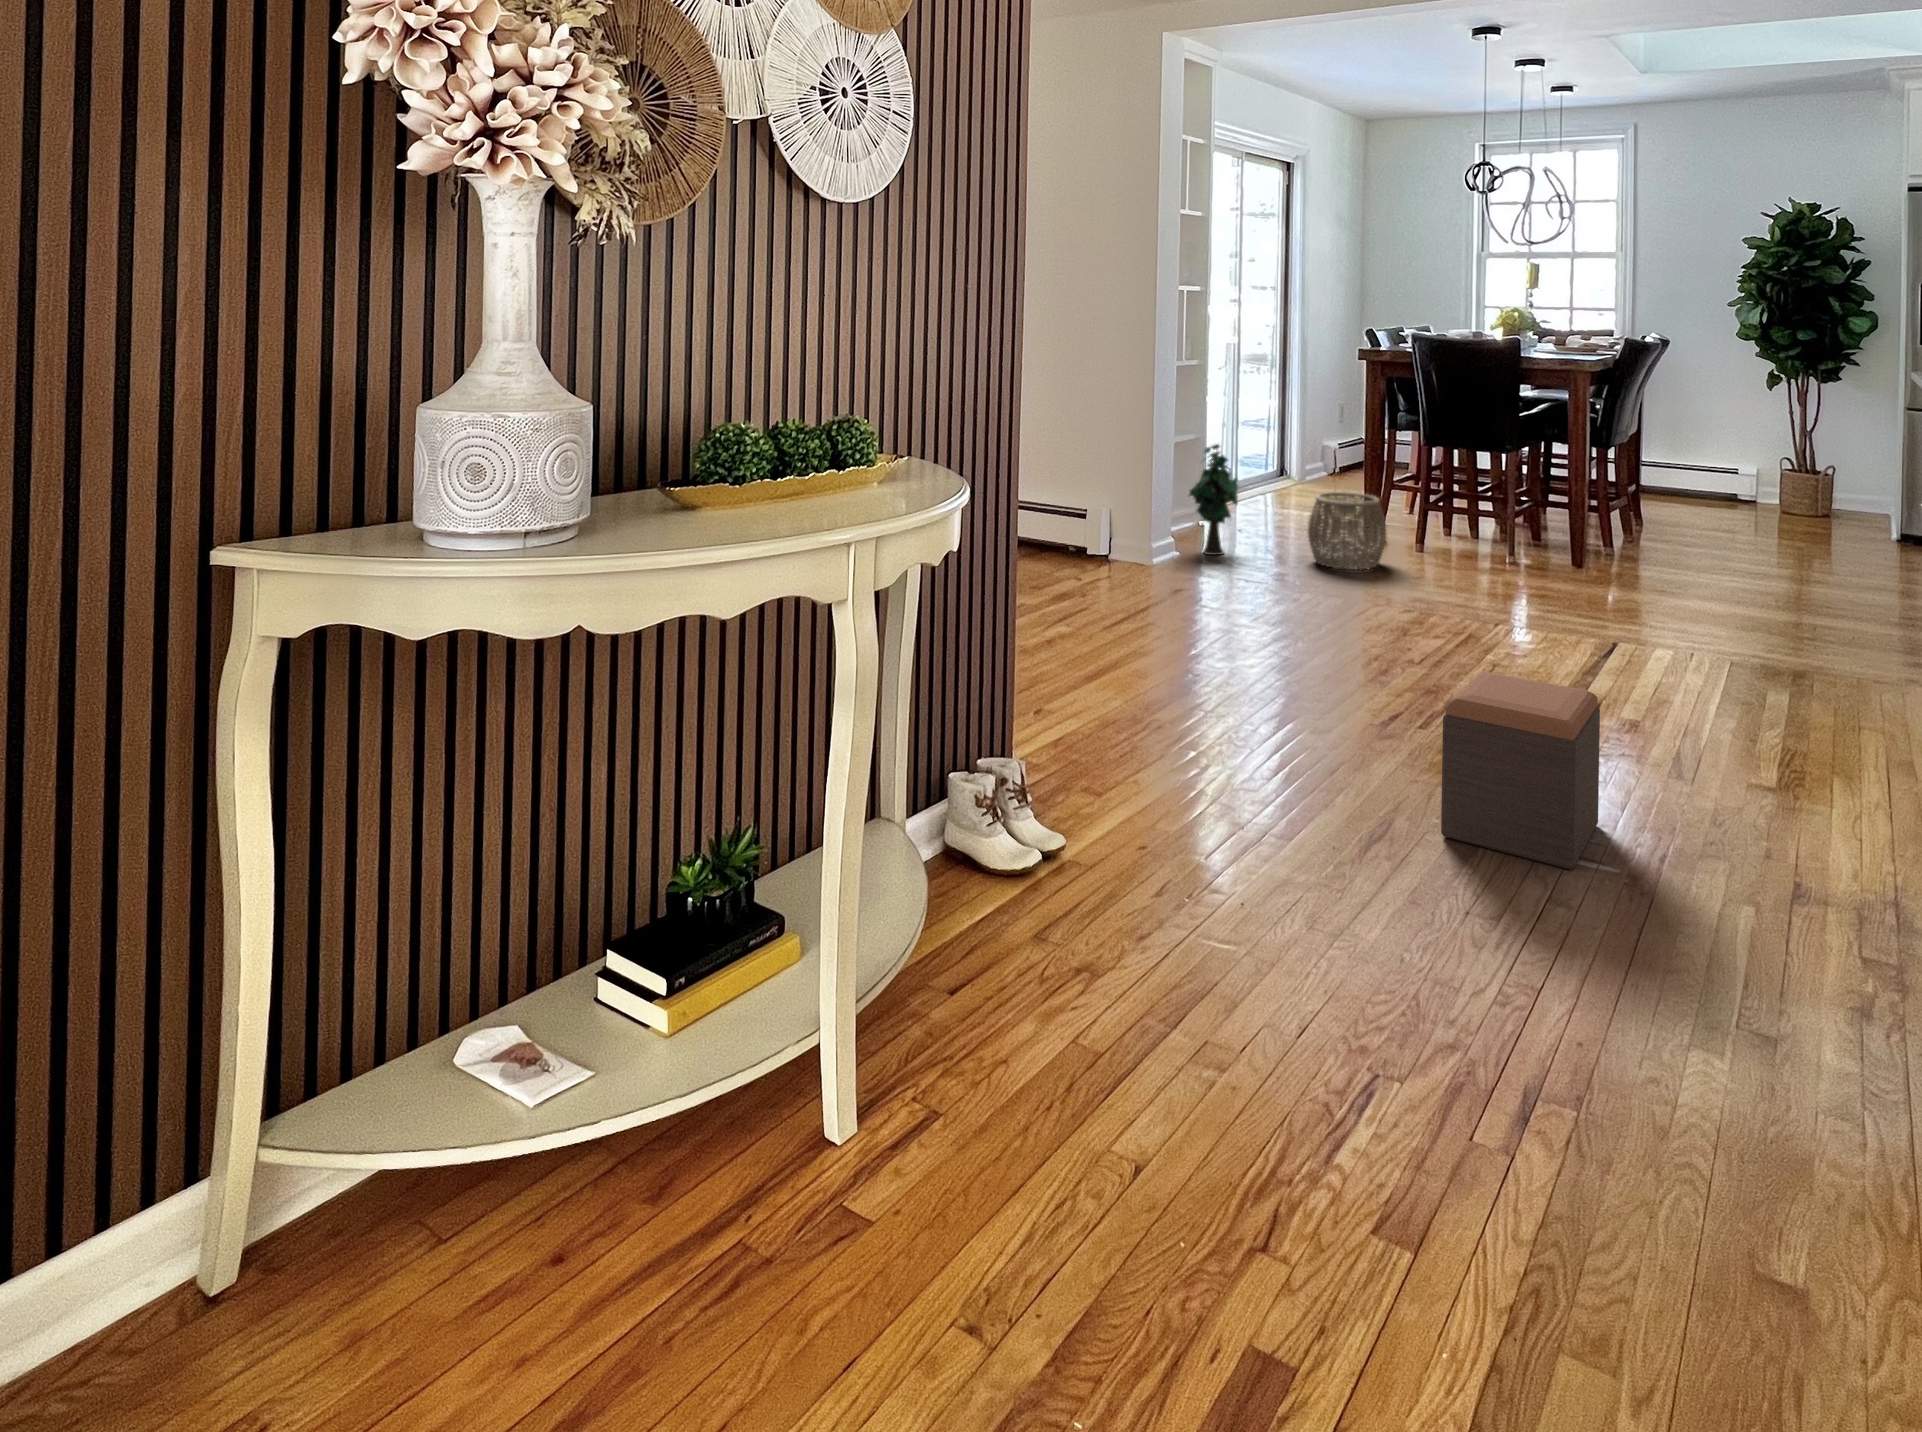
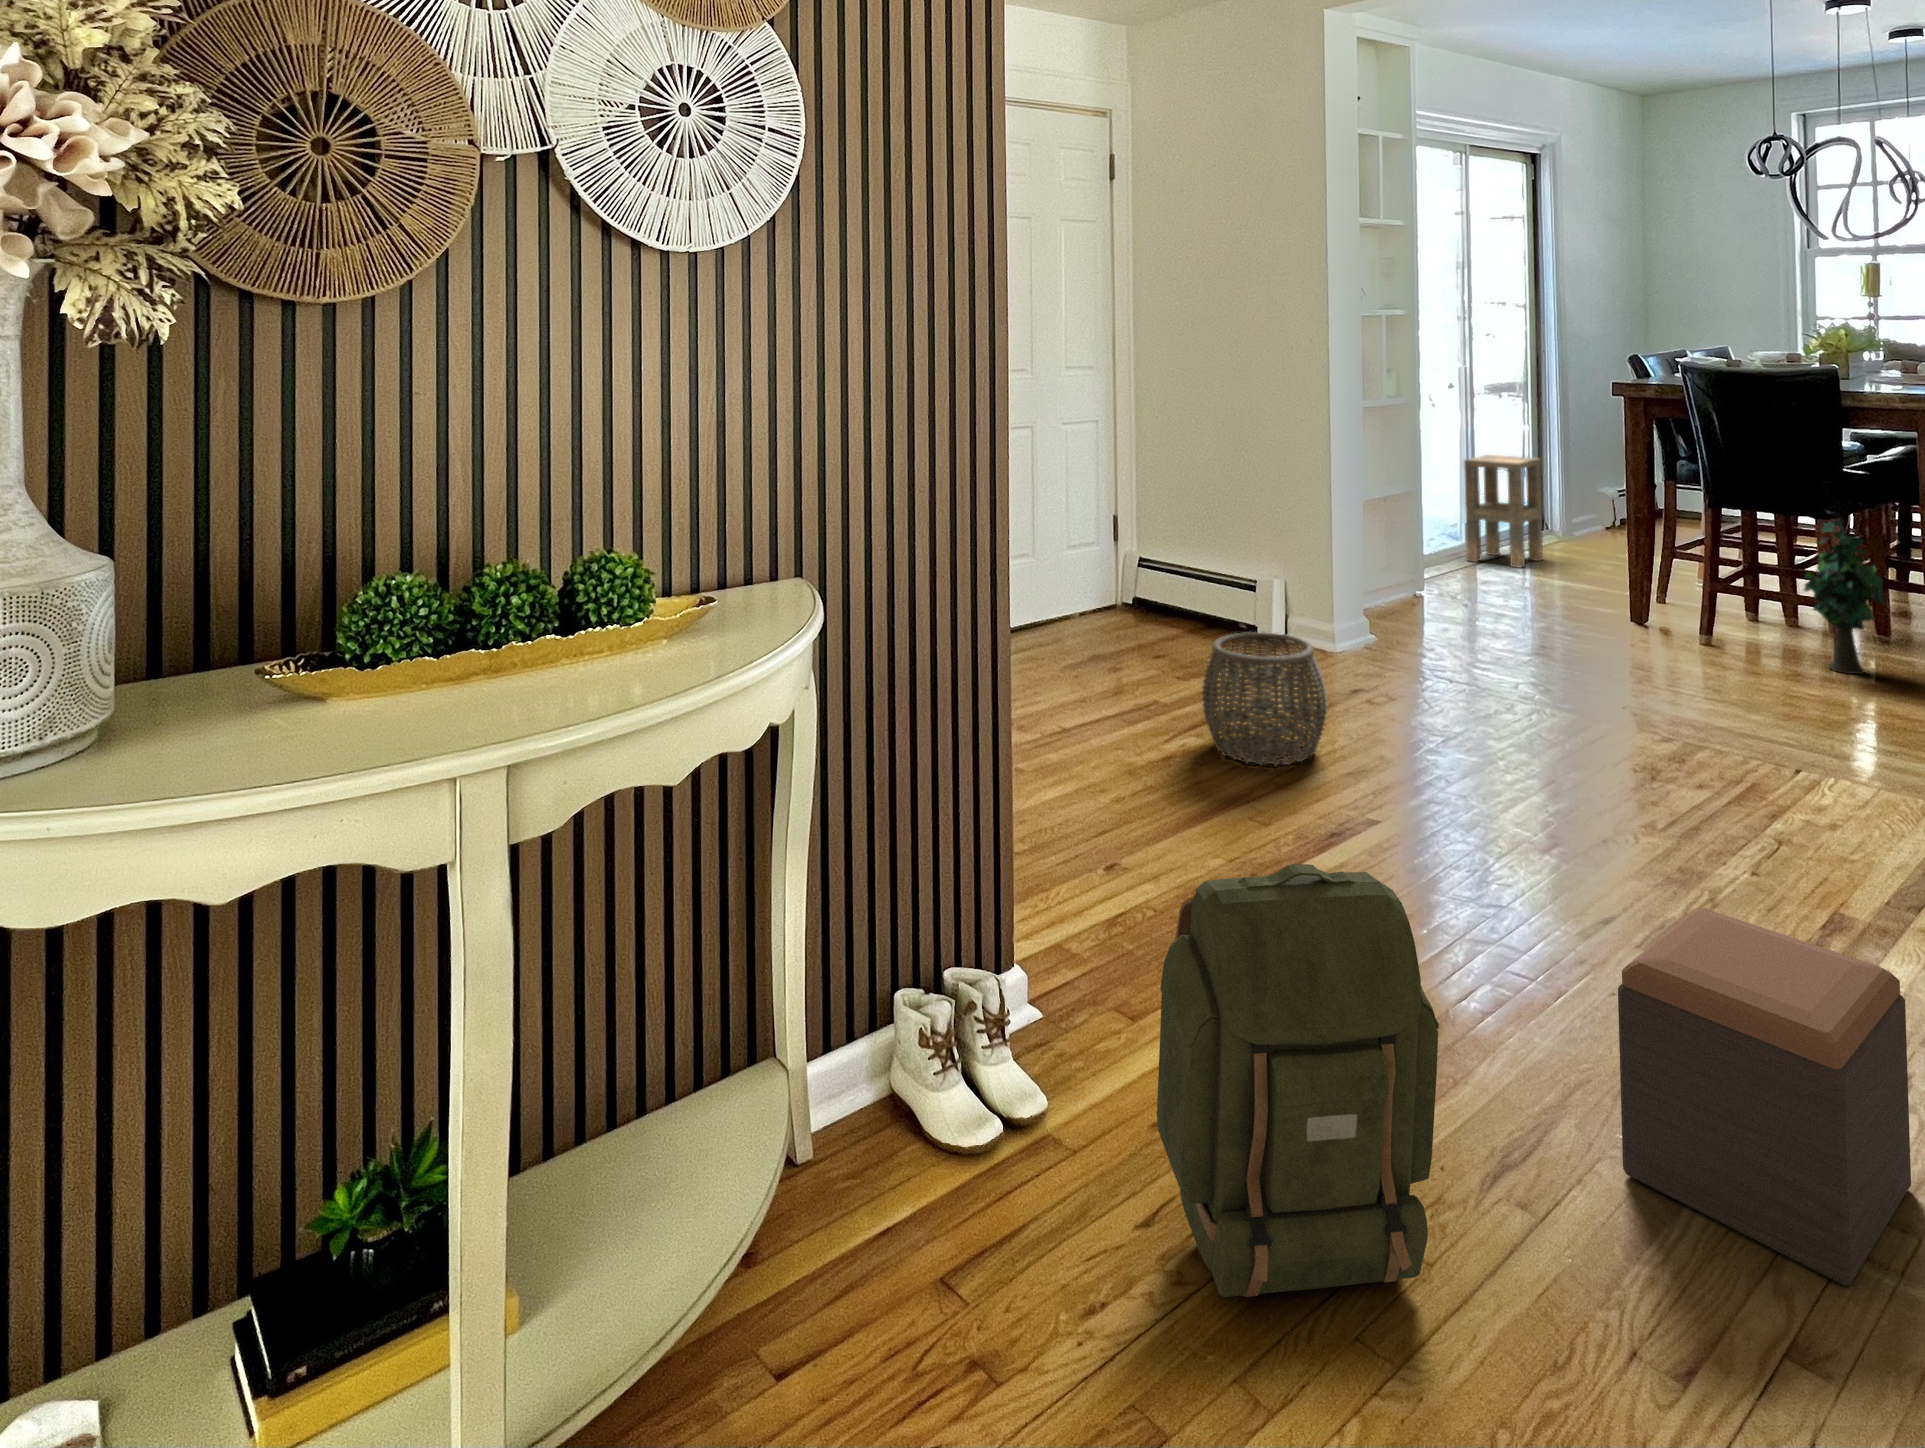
side table: none [1235,410,1294,502] -> present [1464,455,1543,568]
decorative plant: present [1189,444,1238,555] -> present [1804,519,1885,674]
woven basket: present [1308,492,1386,570] -> present [1202,632,1328,765]
backpack: none [1171,638,1354,915] -> present [1157,864,1439,1297]

